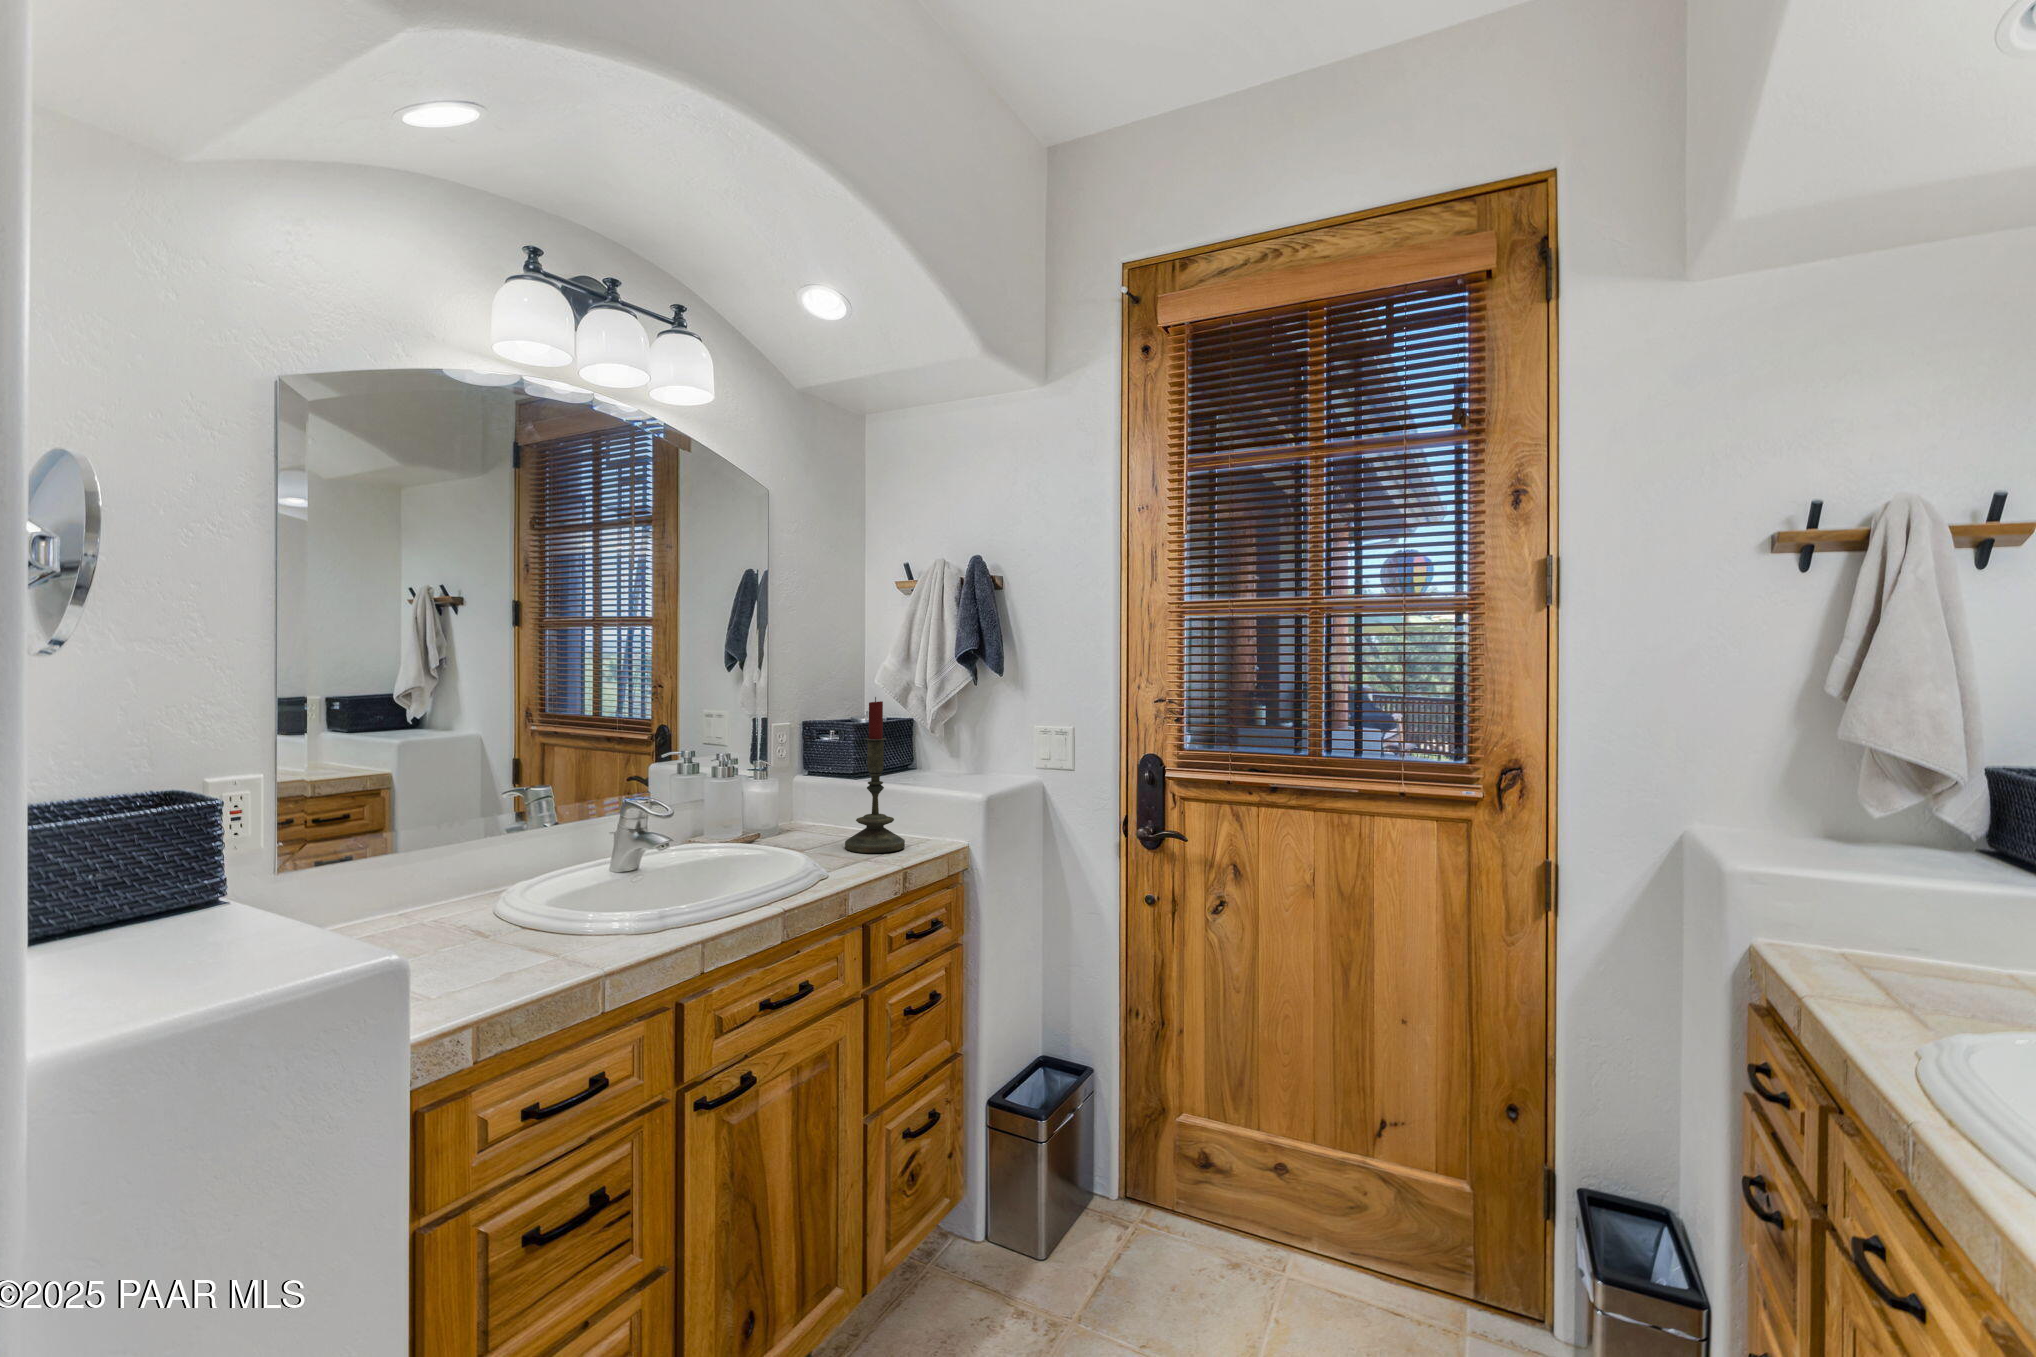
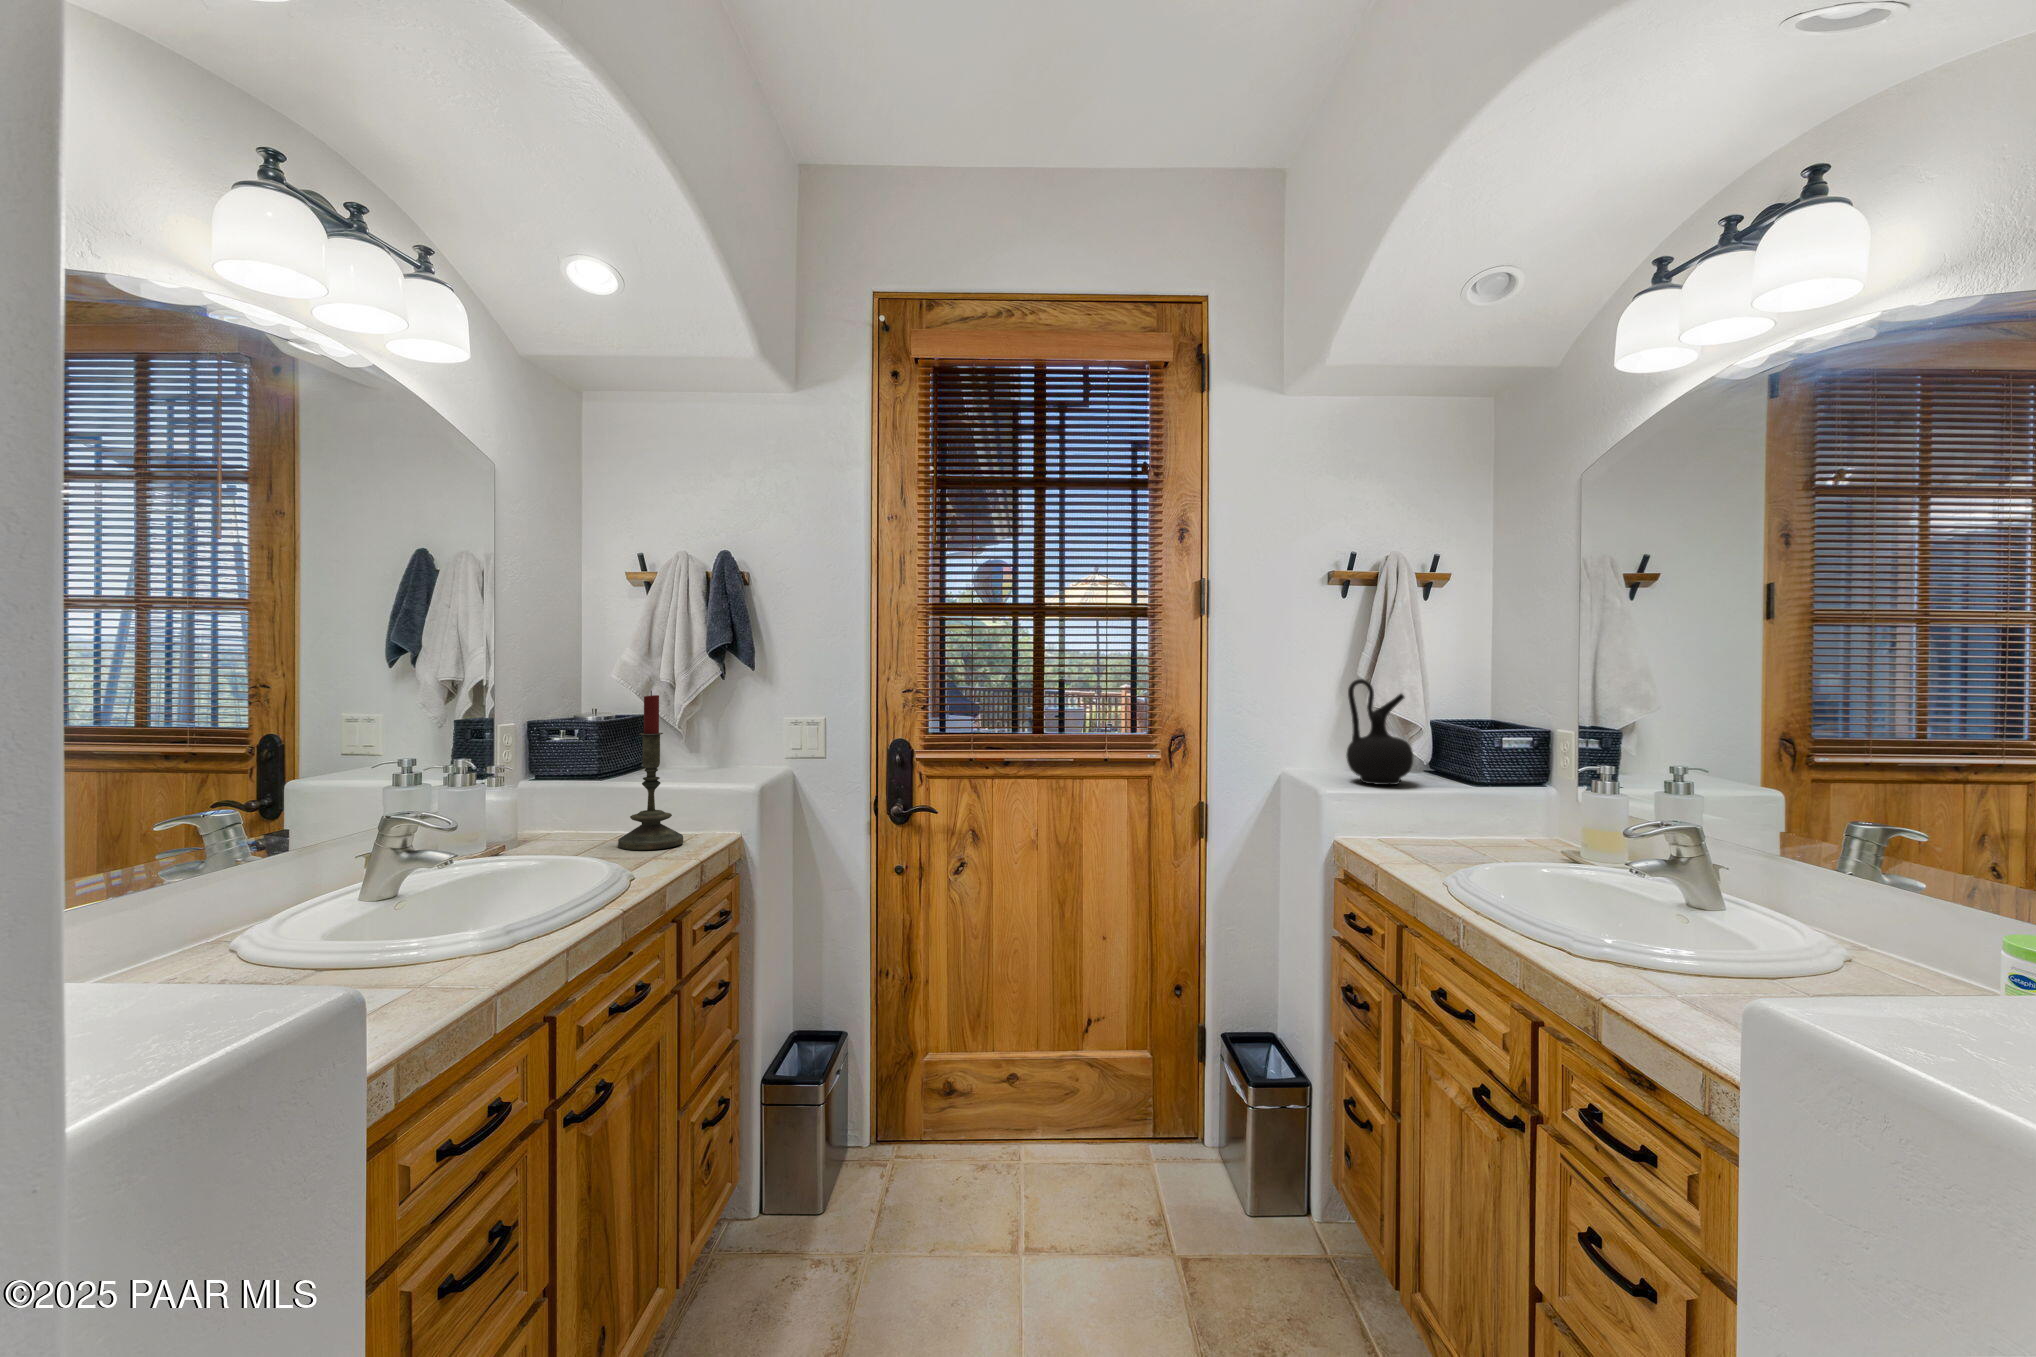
ceramic jug: none [1790,694,1923,863] -> present [1346,679,1413,785]

